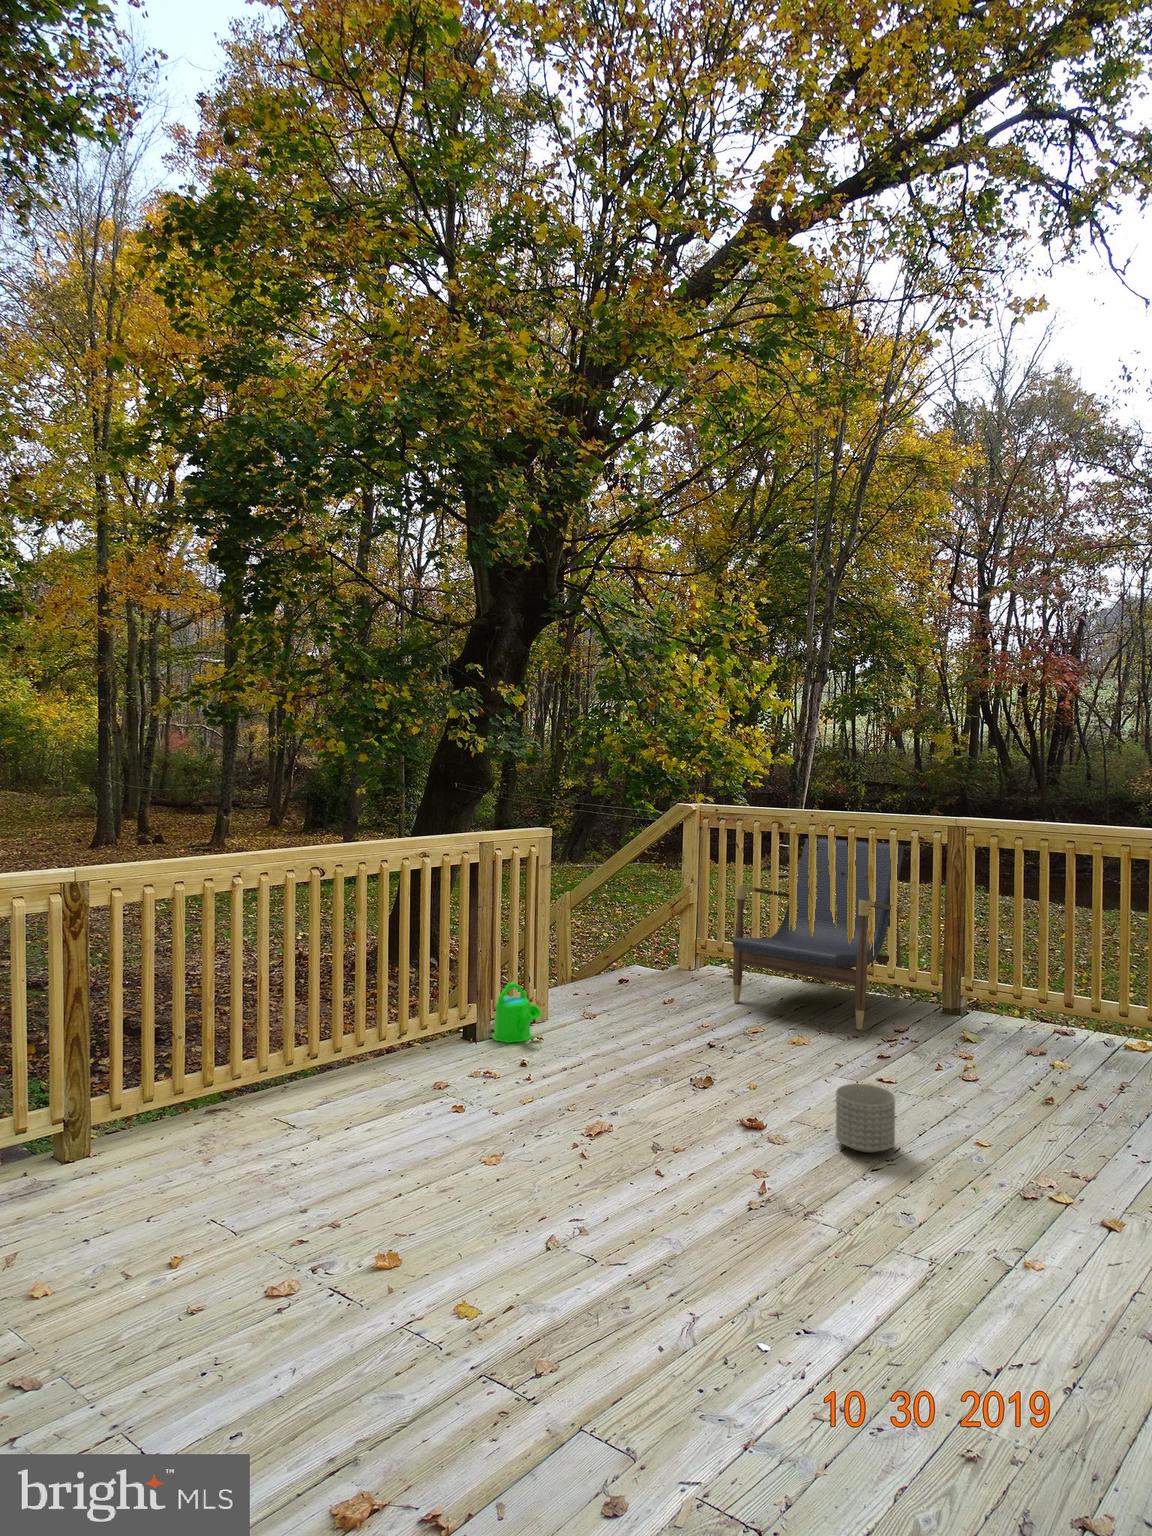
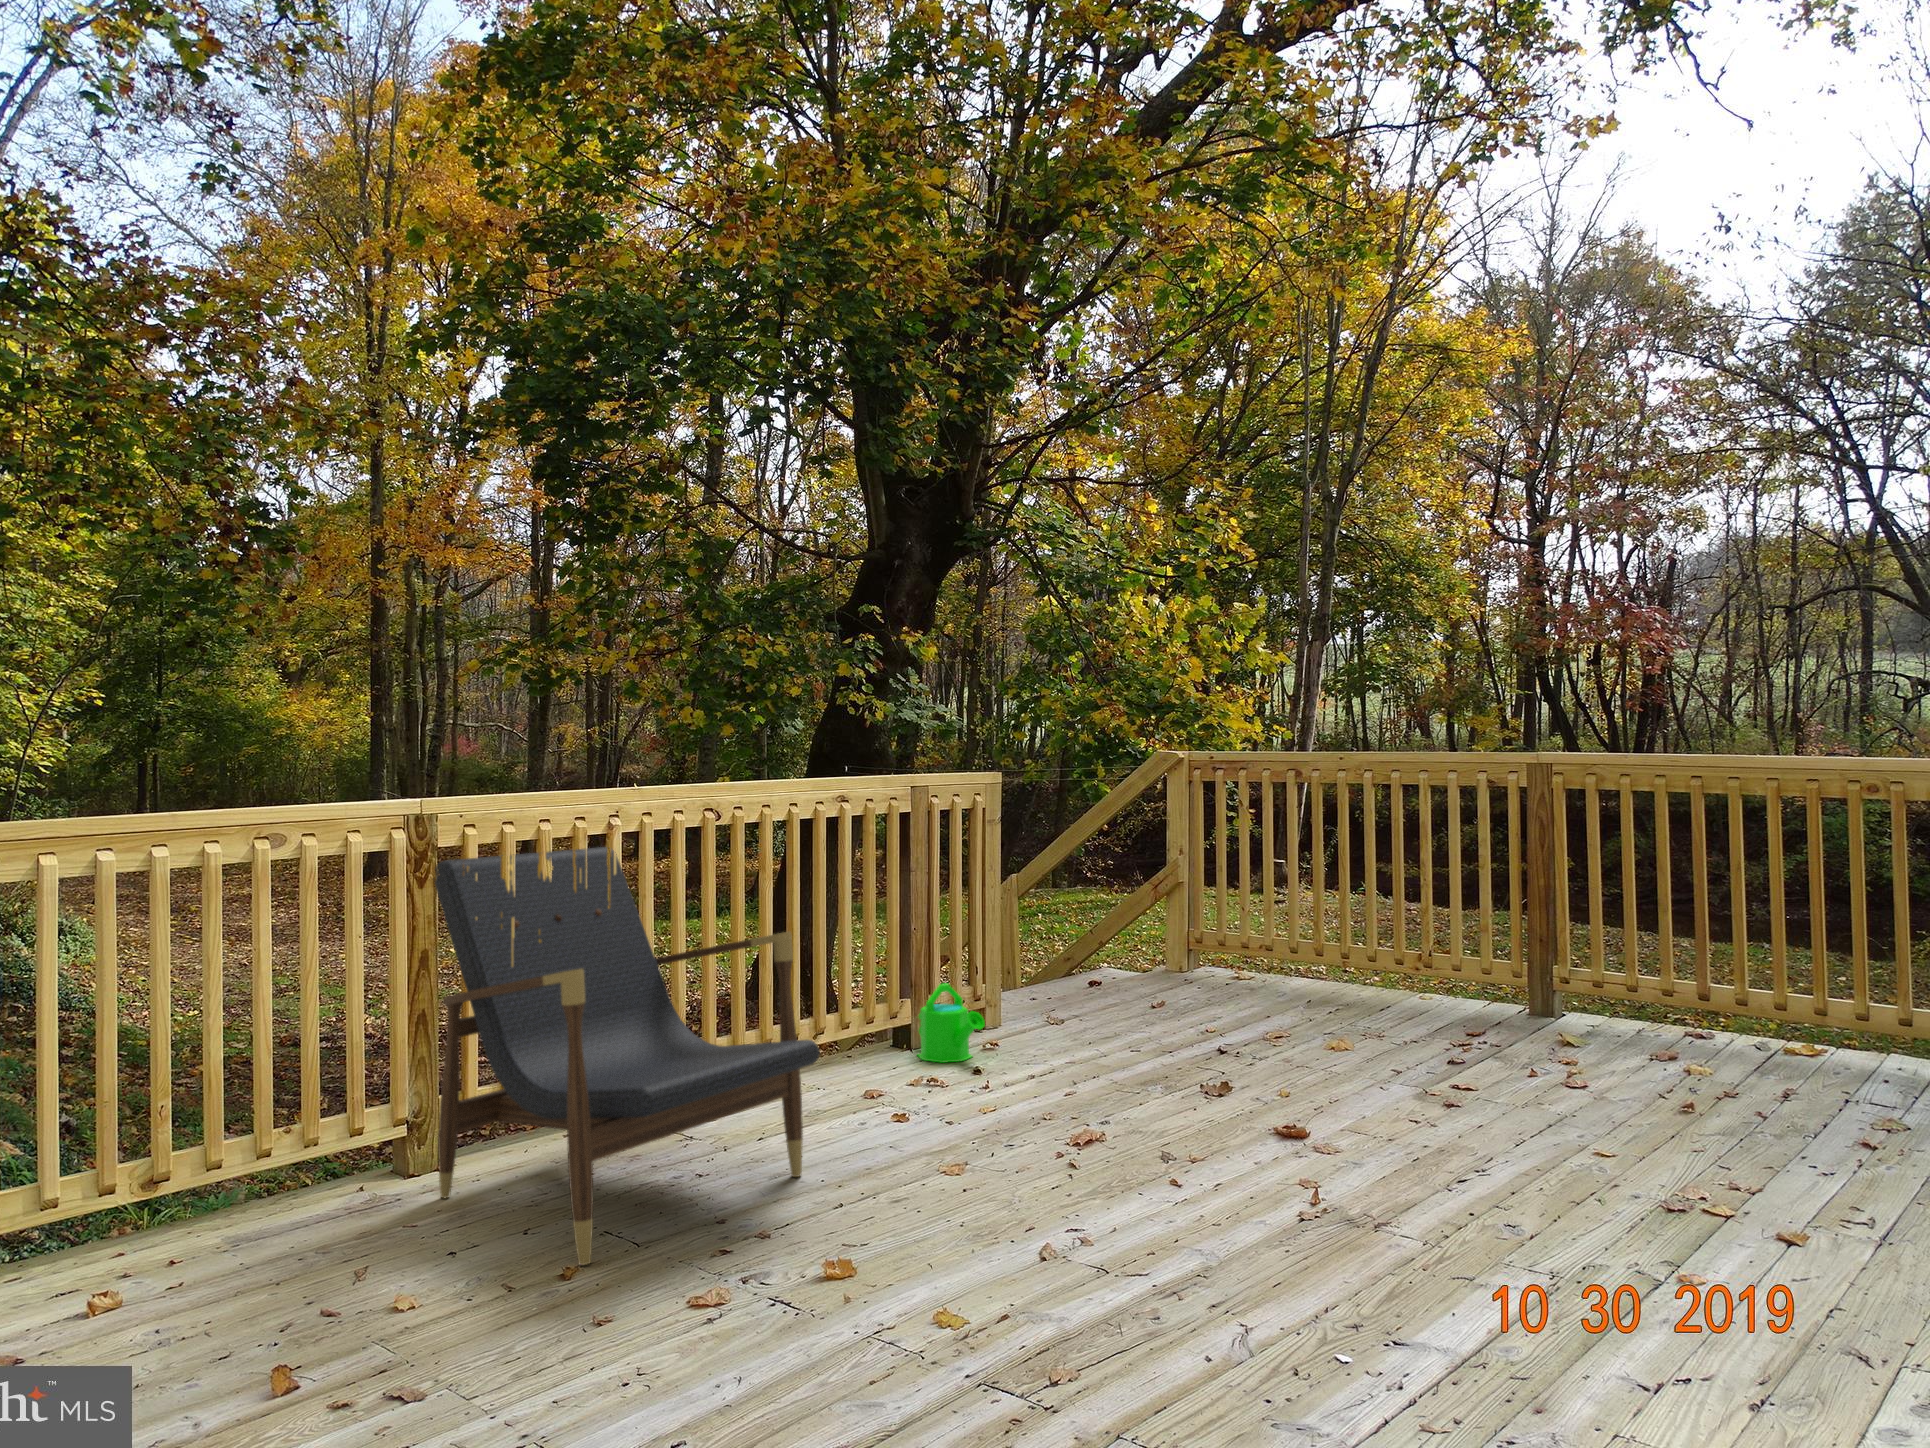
lounge chair: present [733,838,904,1030] -> present [433,847,820,1265]
planter: present [836,1084,895,1153] -> none [1400,1087,1484,1175]

